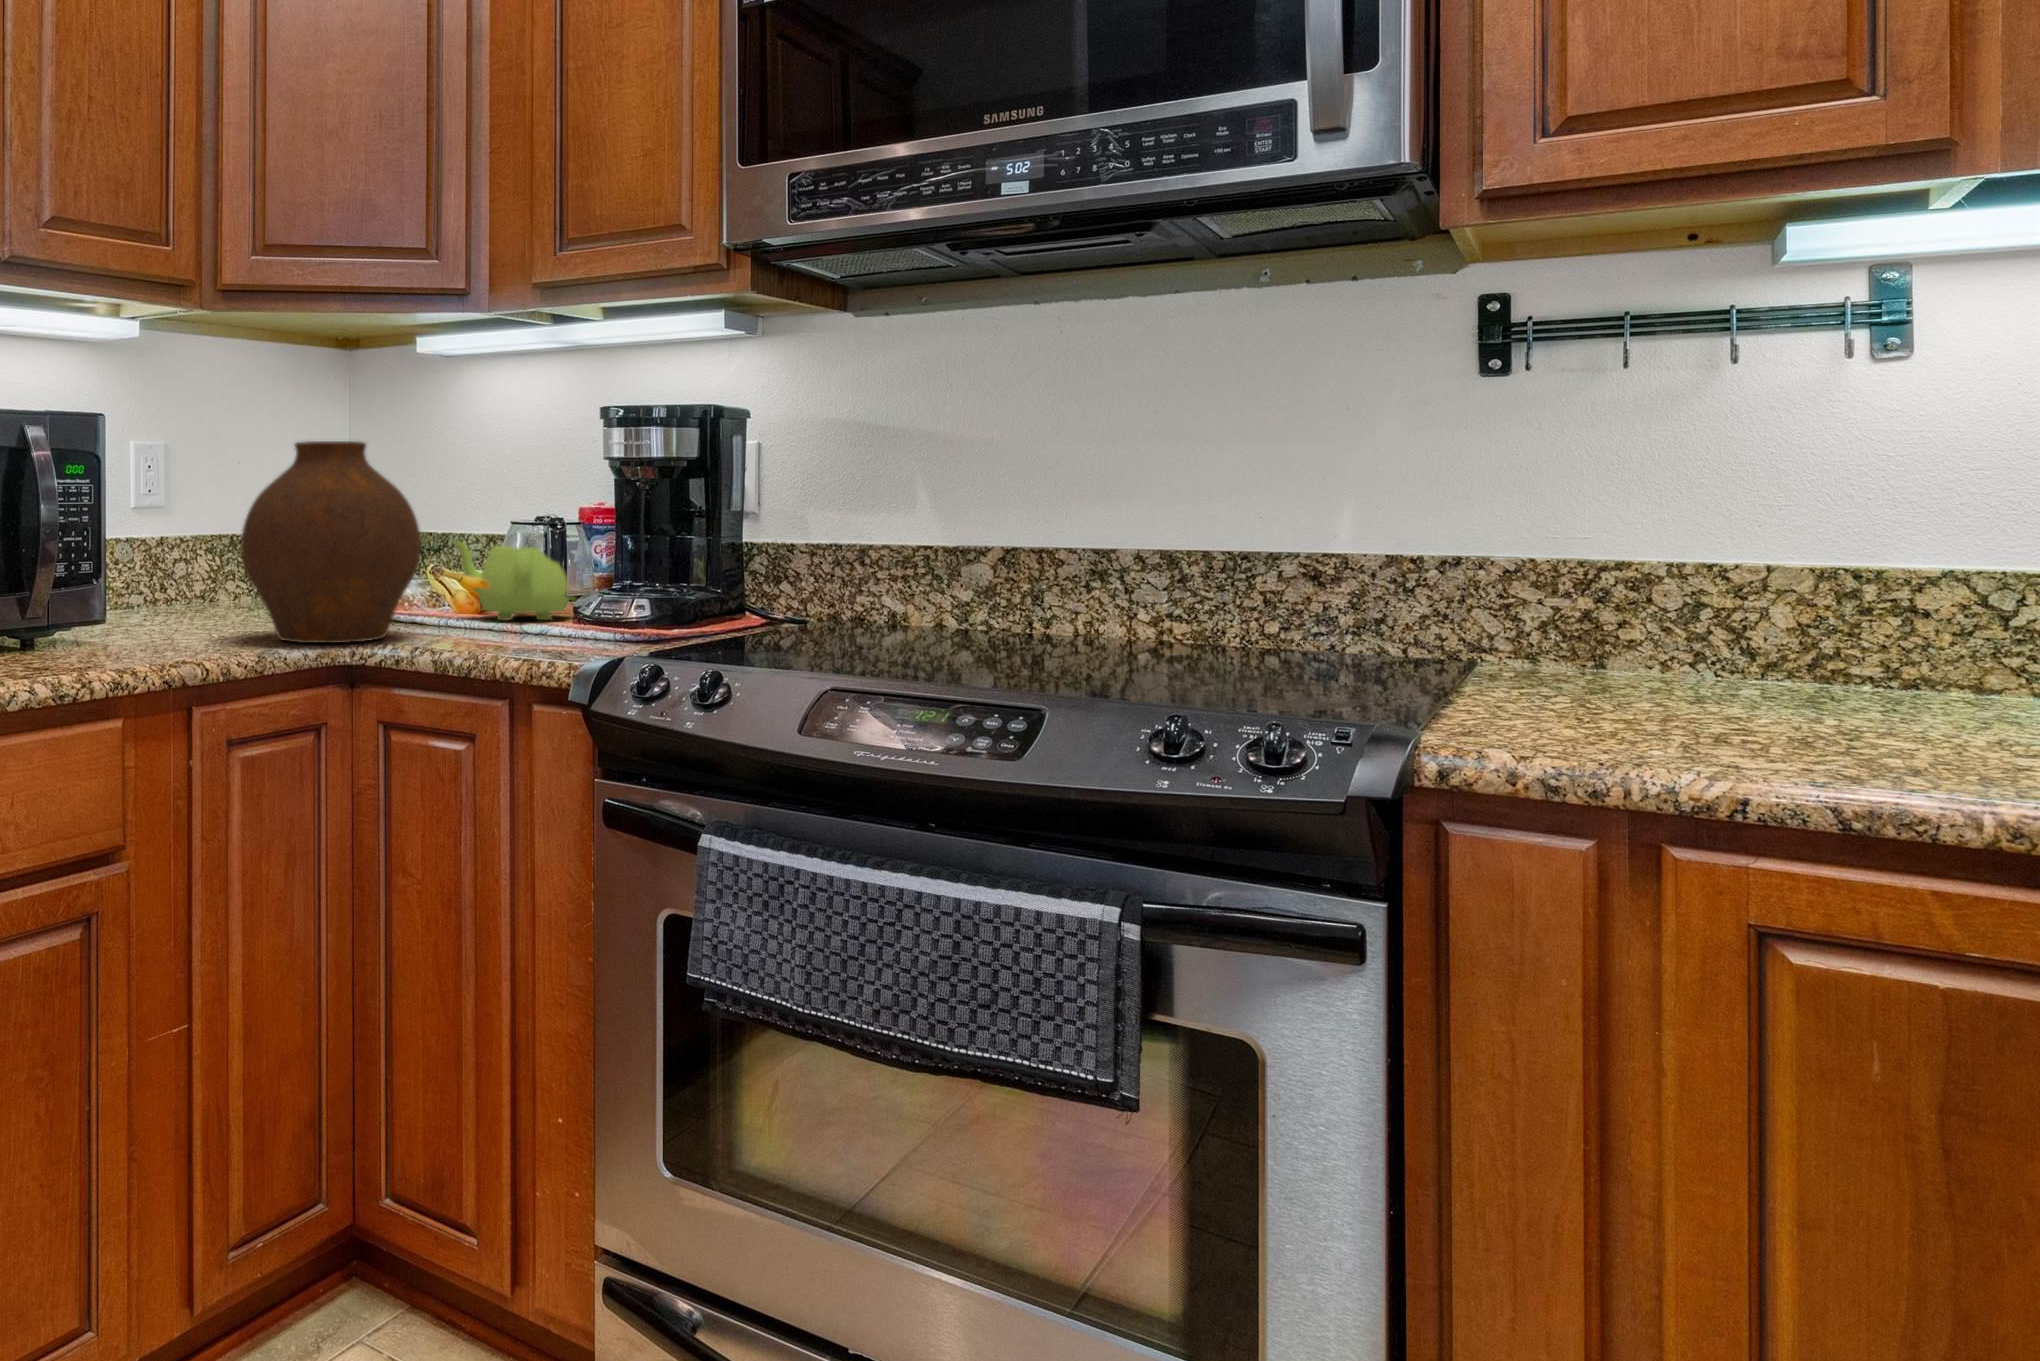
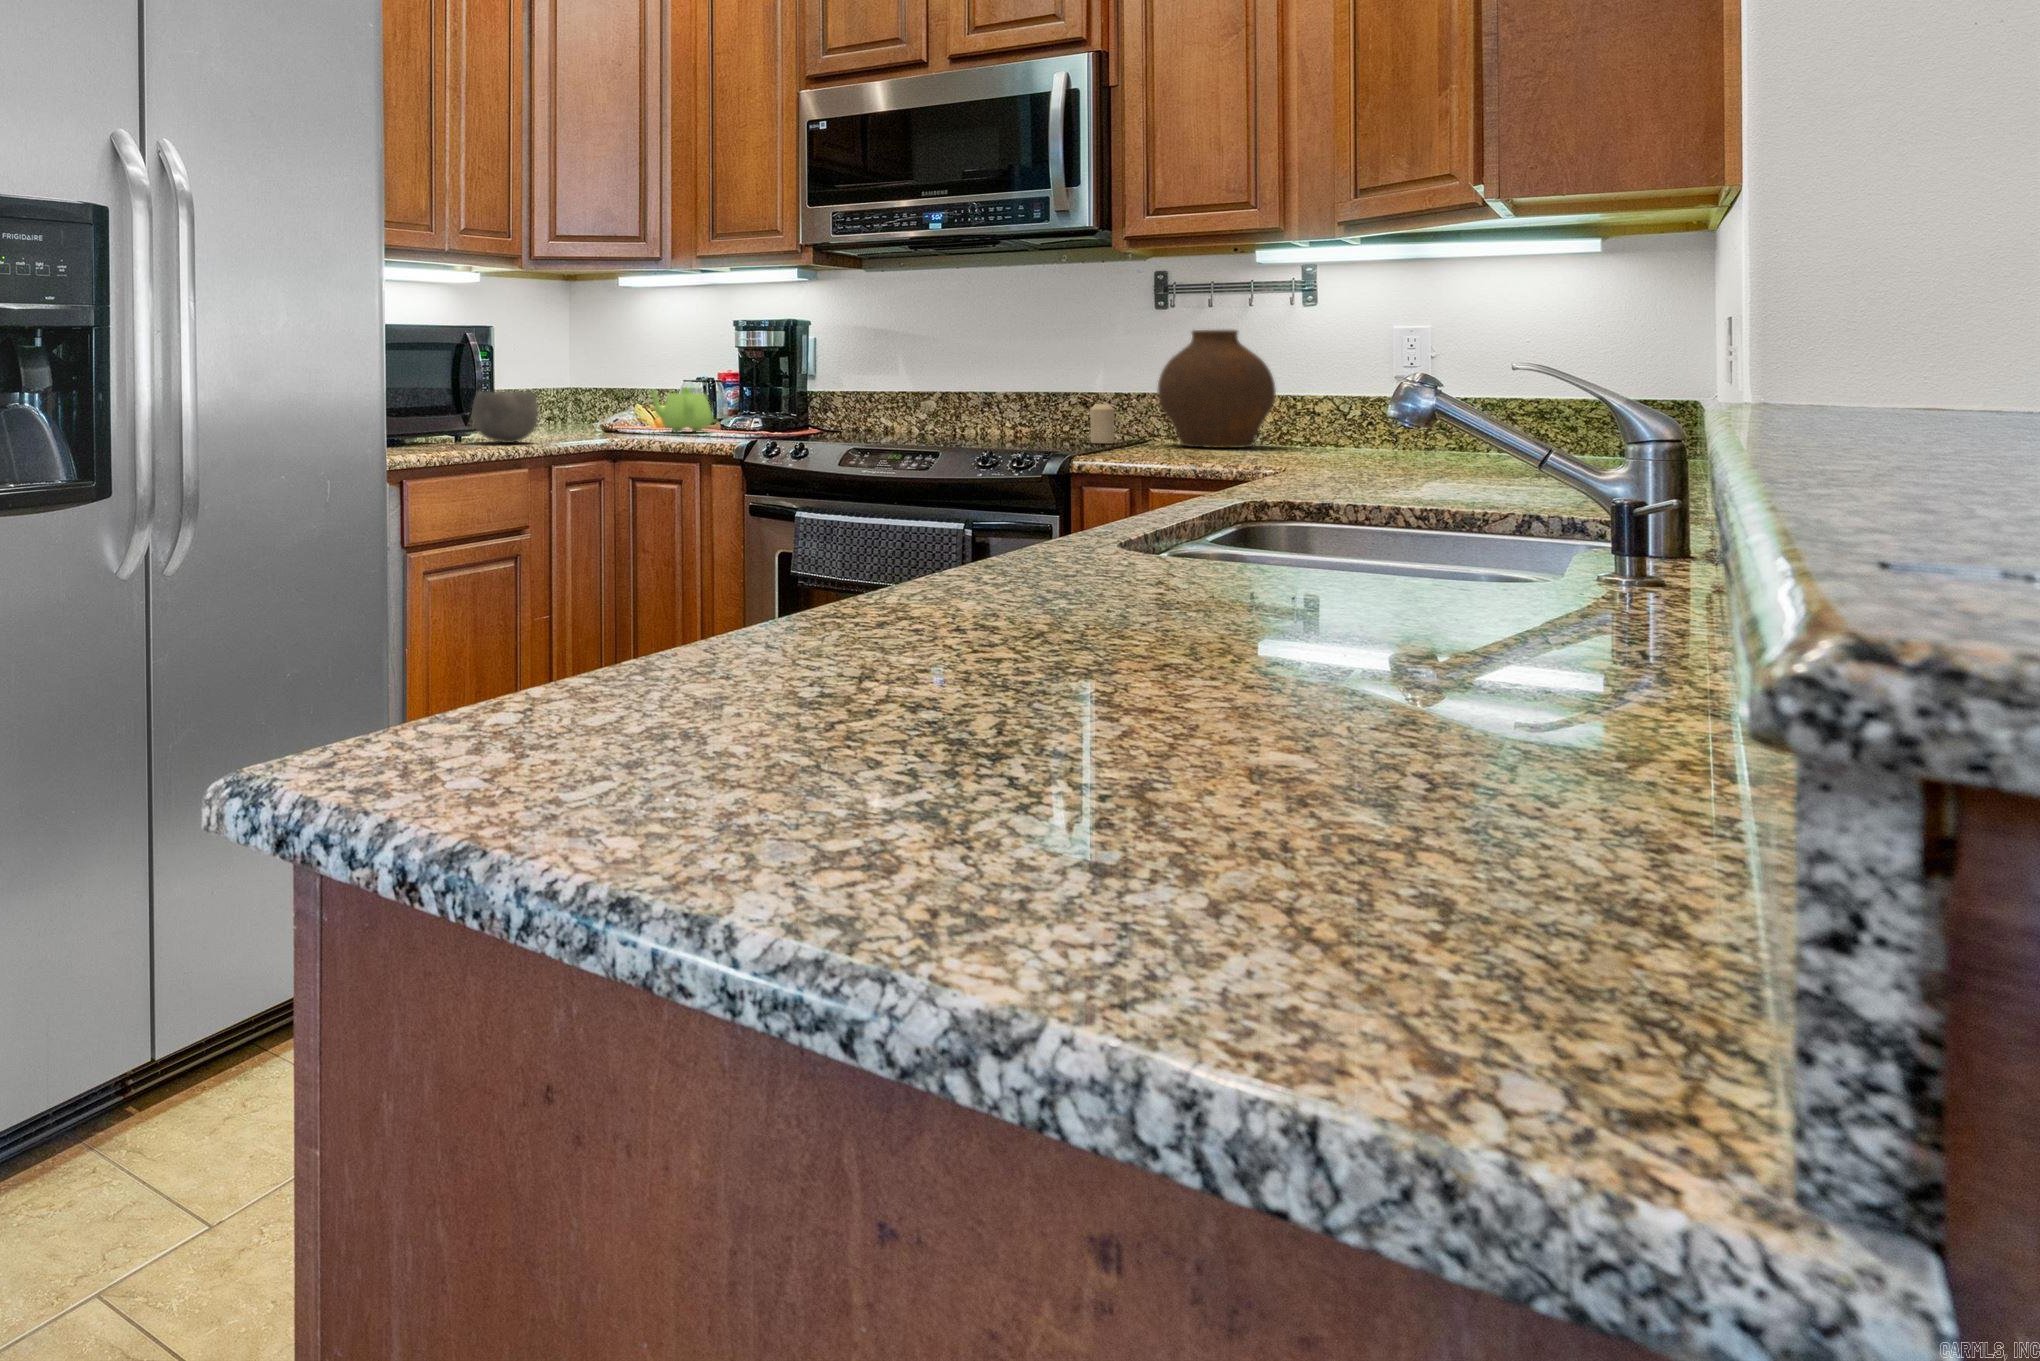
vase: present [241,441,421,643] -> present [1157,330,1276,448]
ceramic bowl: none [36,551,180,661] -> present [472,391,539,443]
candle: none [1333,578,1388,665] -> present [1090,403,1114,443]

